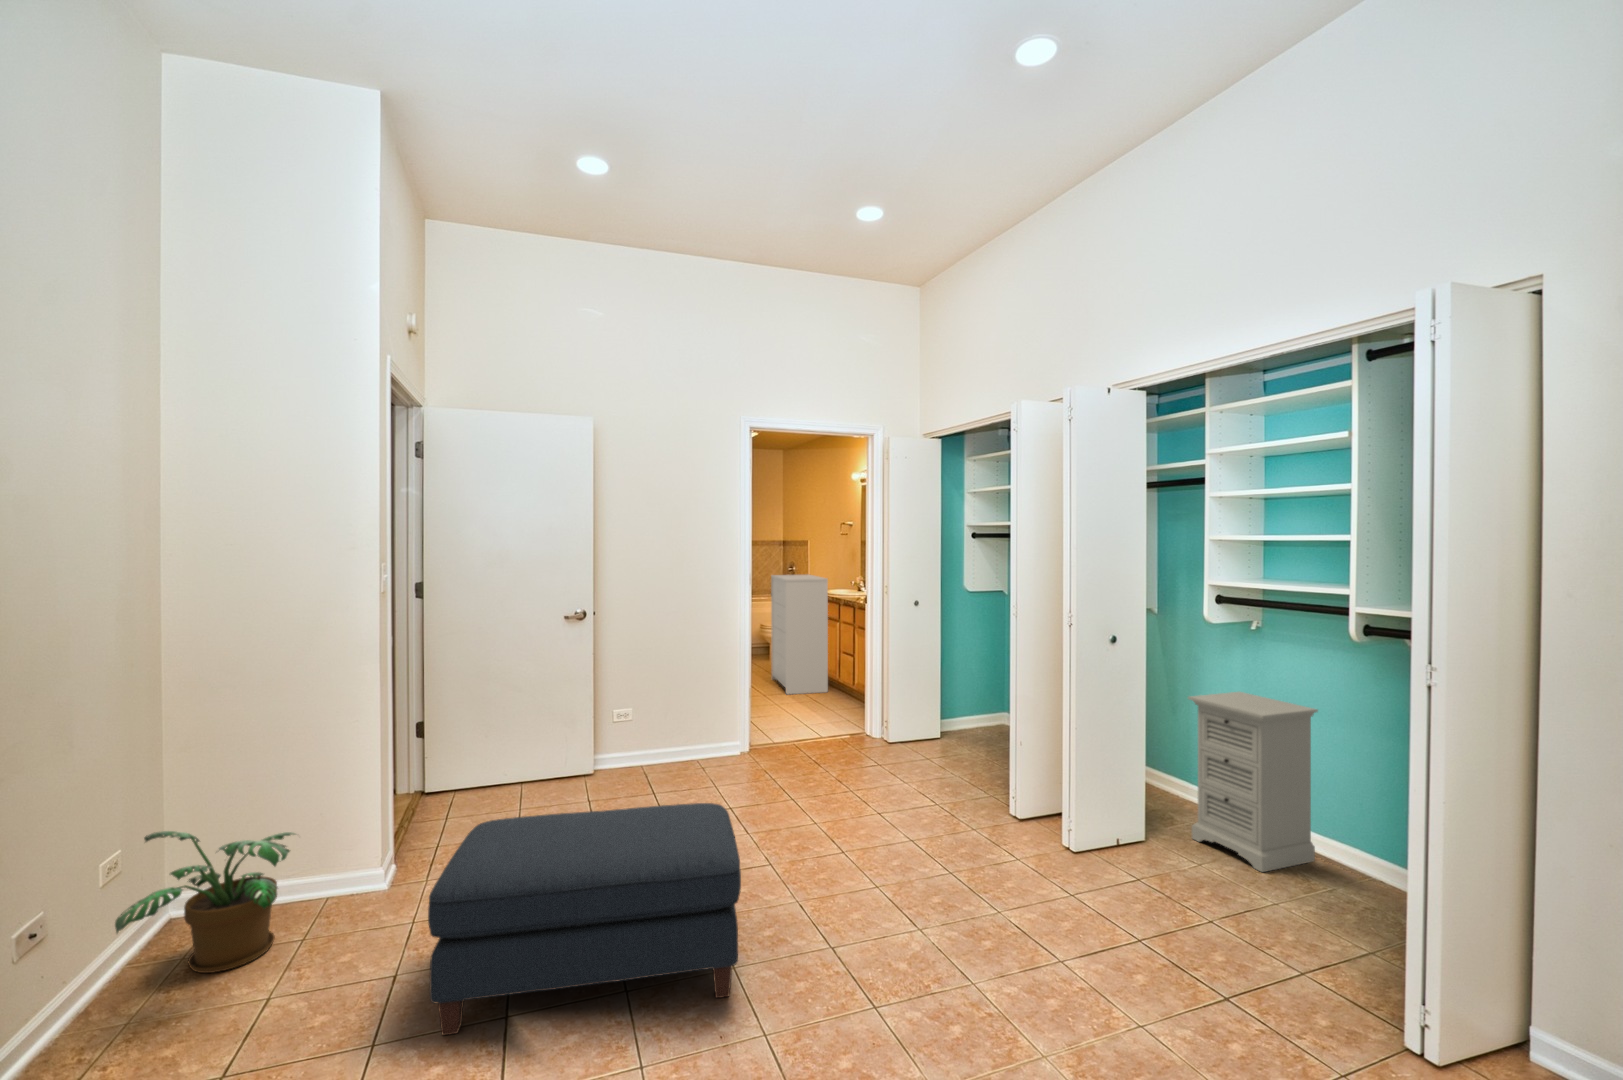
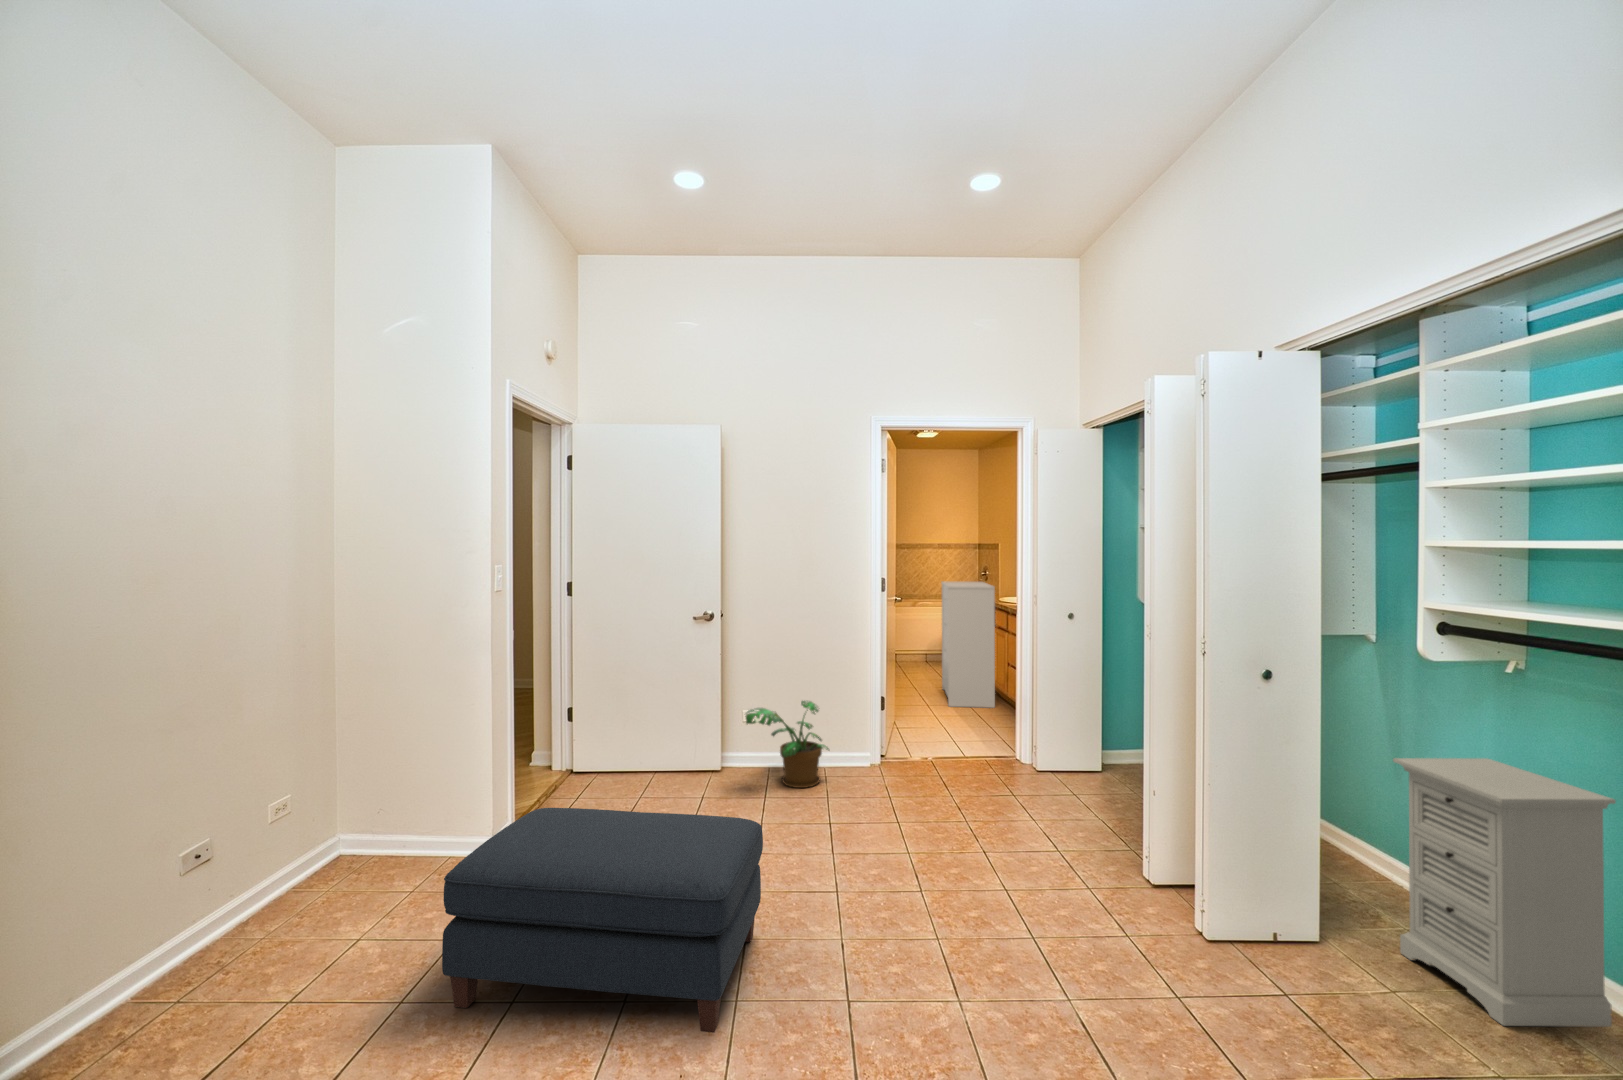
potted plant: present [115,831,296,973] -> present [746,701,829,788]

